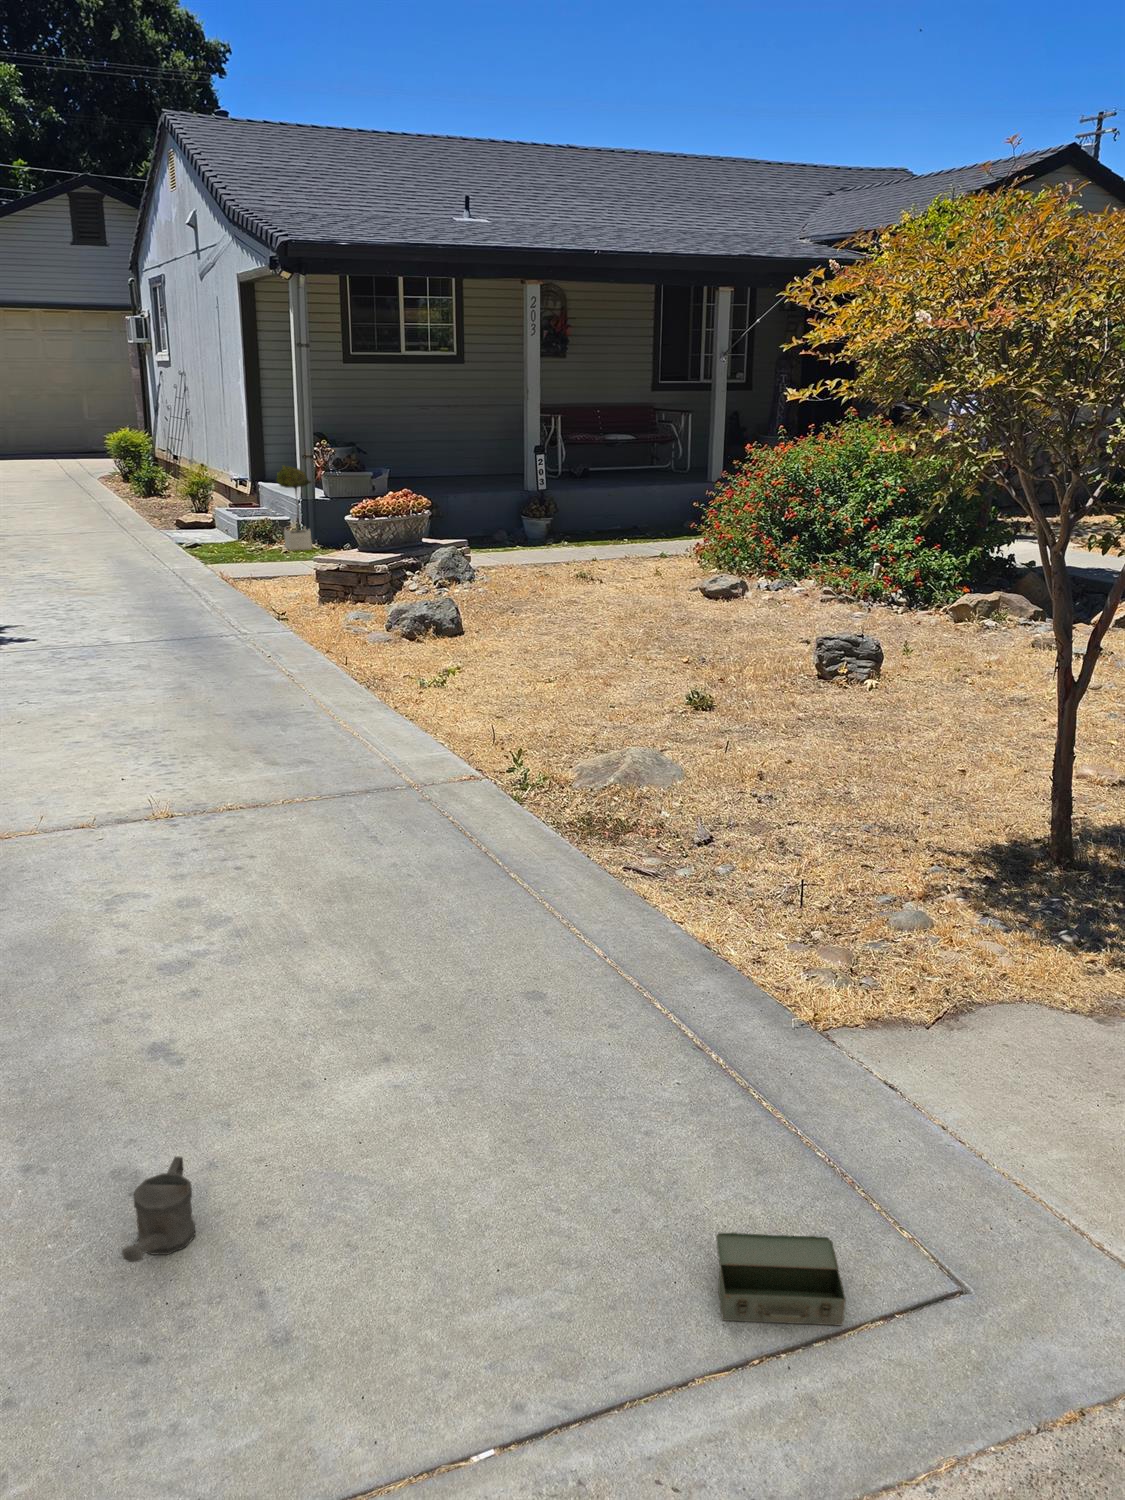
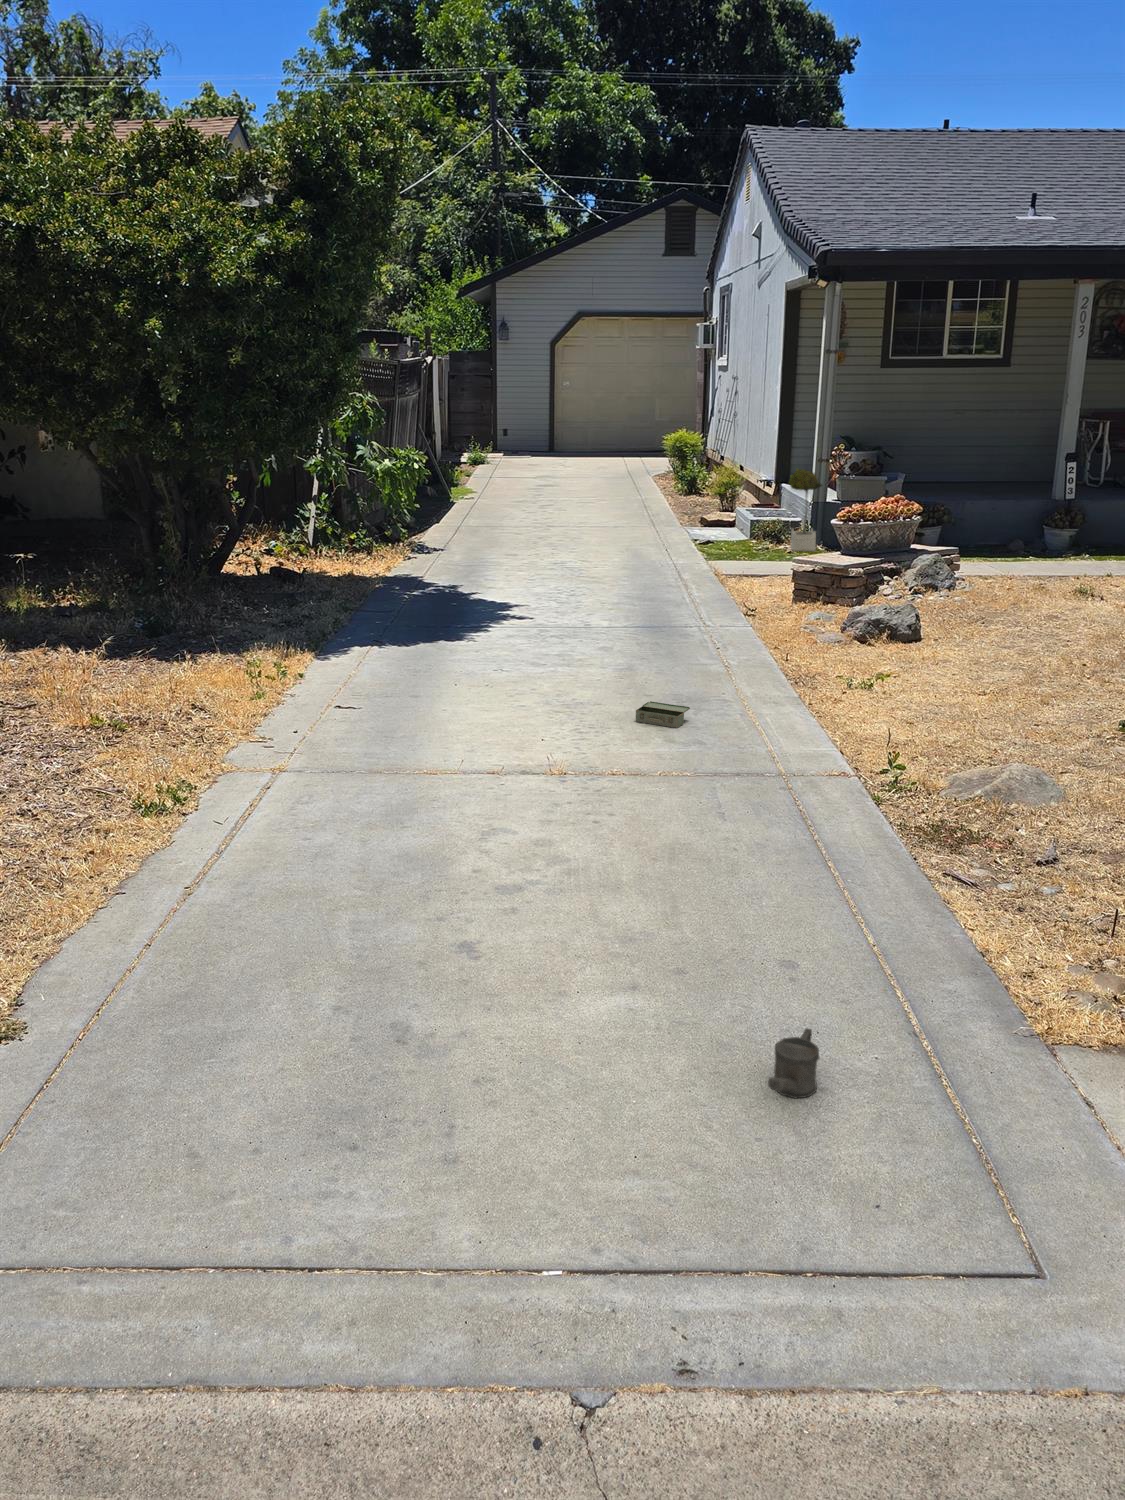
watering can: present [122,1157,195,1262] -> present [768,1028,819,1098]
toolbox: present [716,1233,846,1325] -> present [636,701,690,728]

